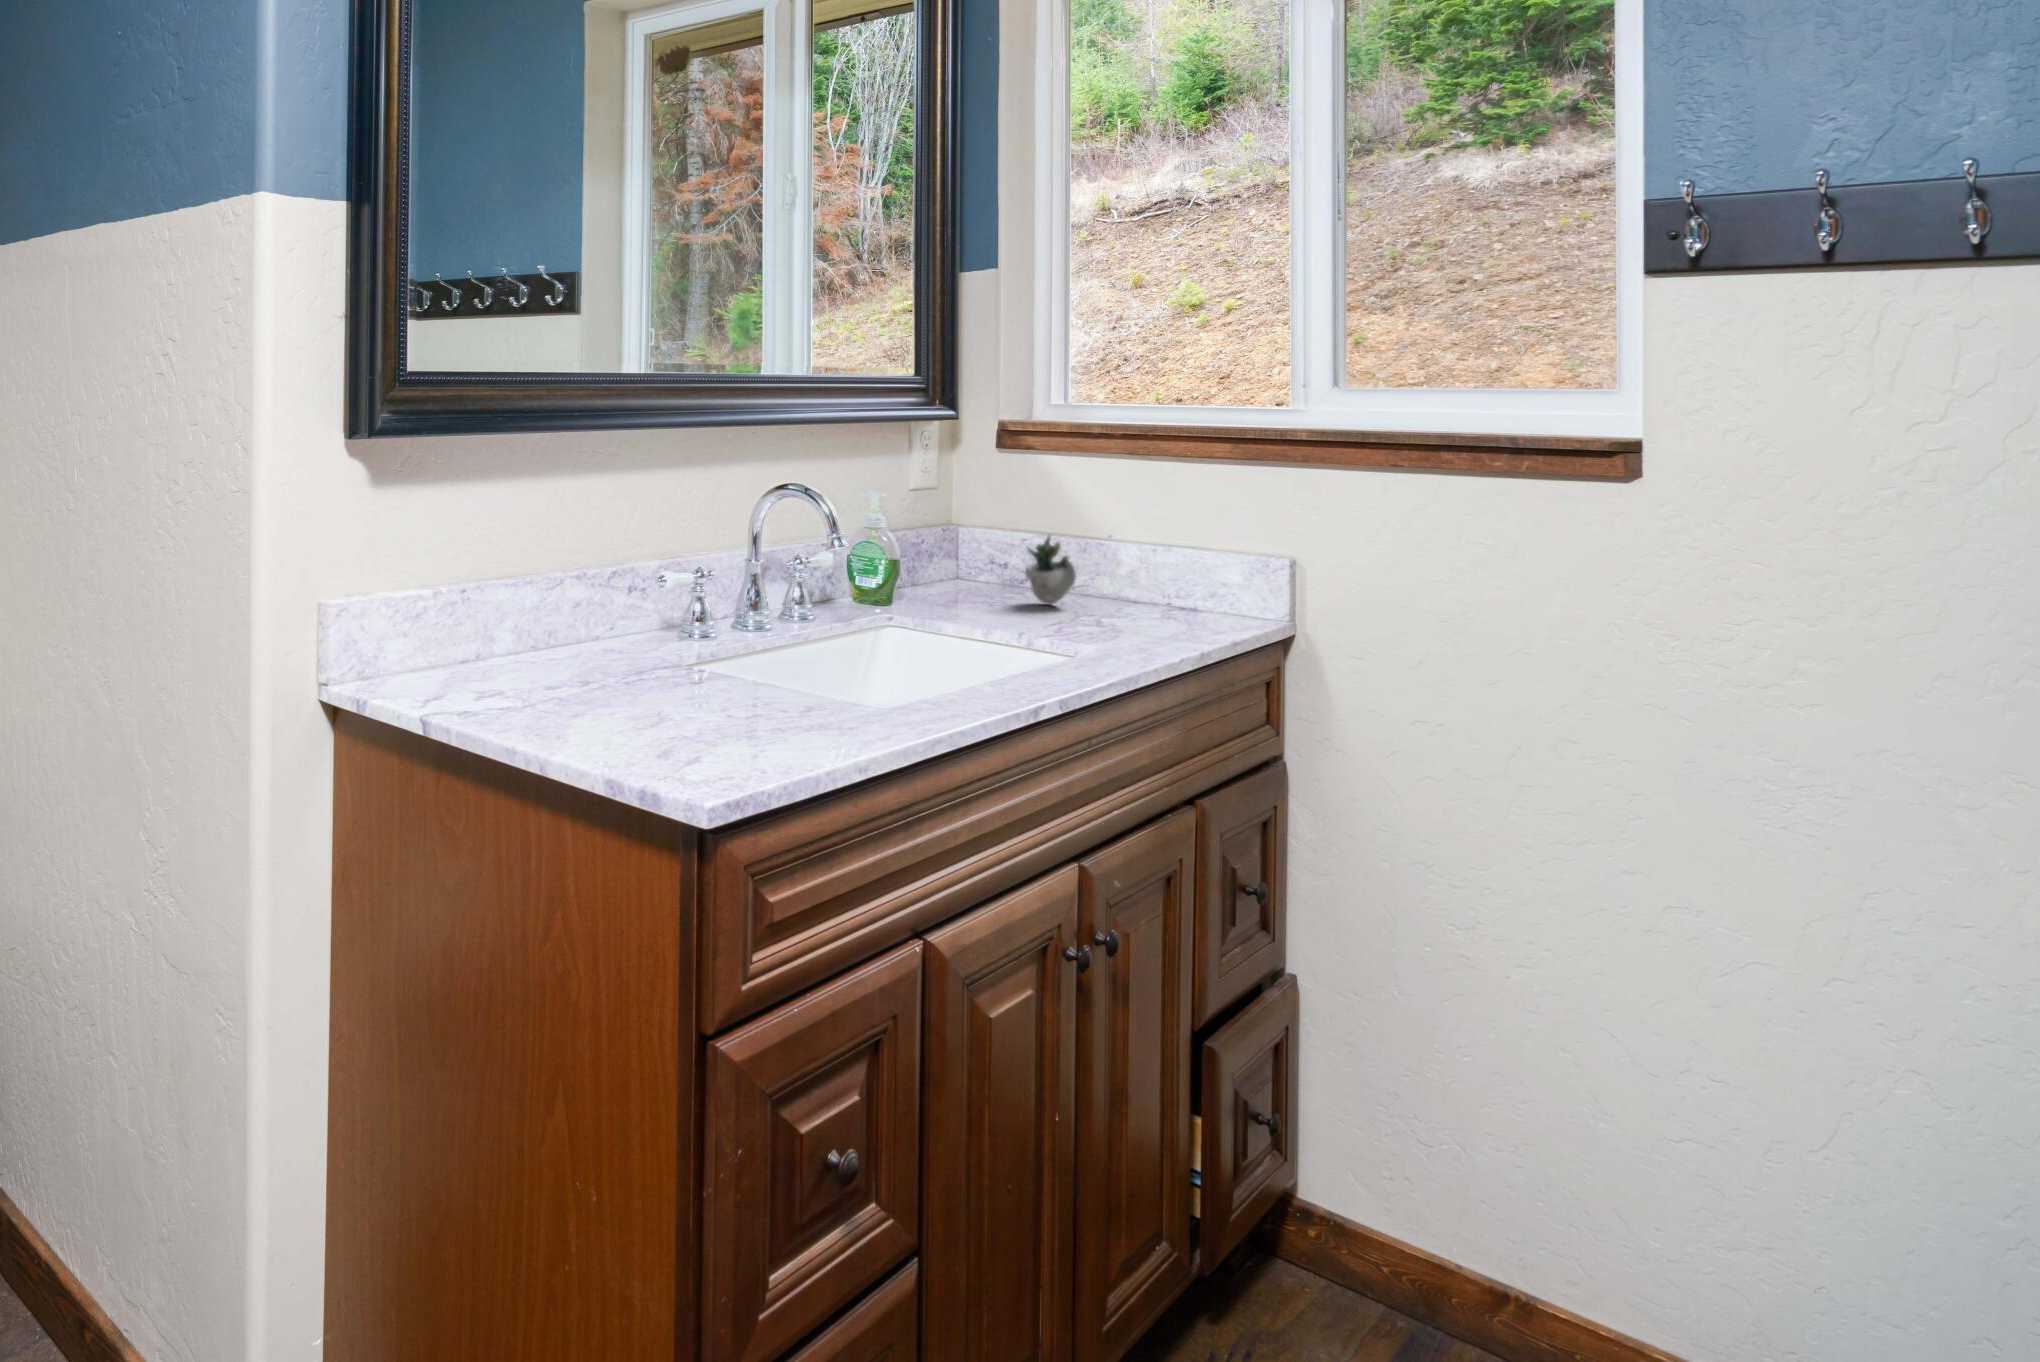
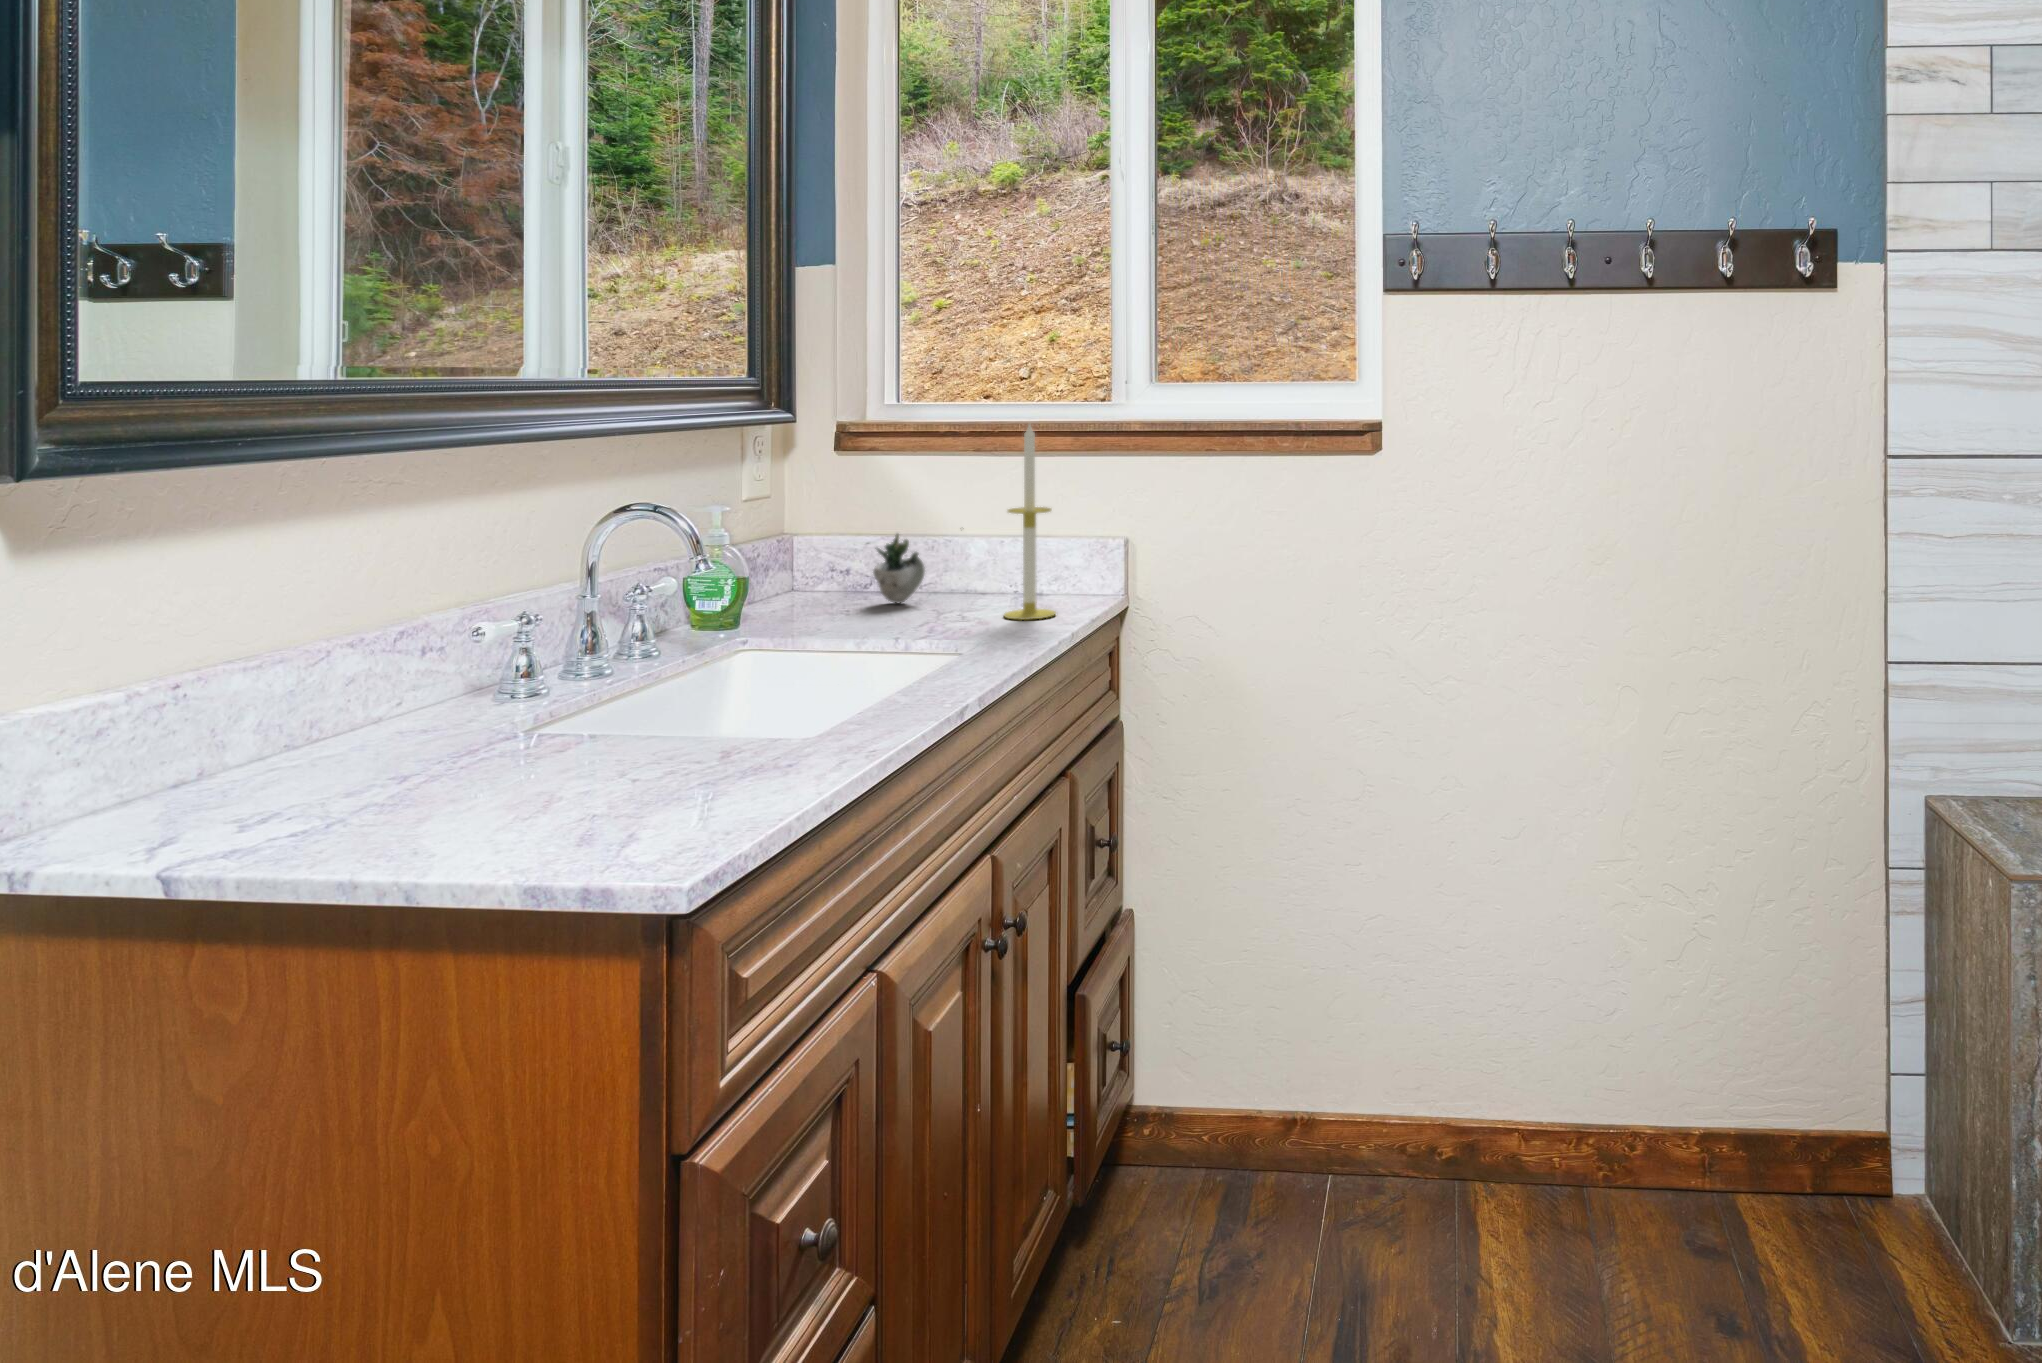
candle: none [1143,428,1202,639] -> present [1004,424,1056,620]

